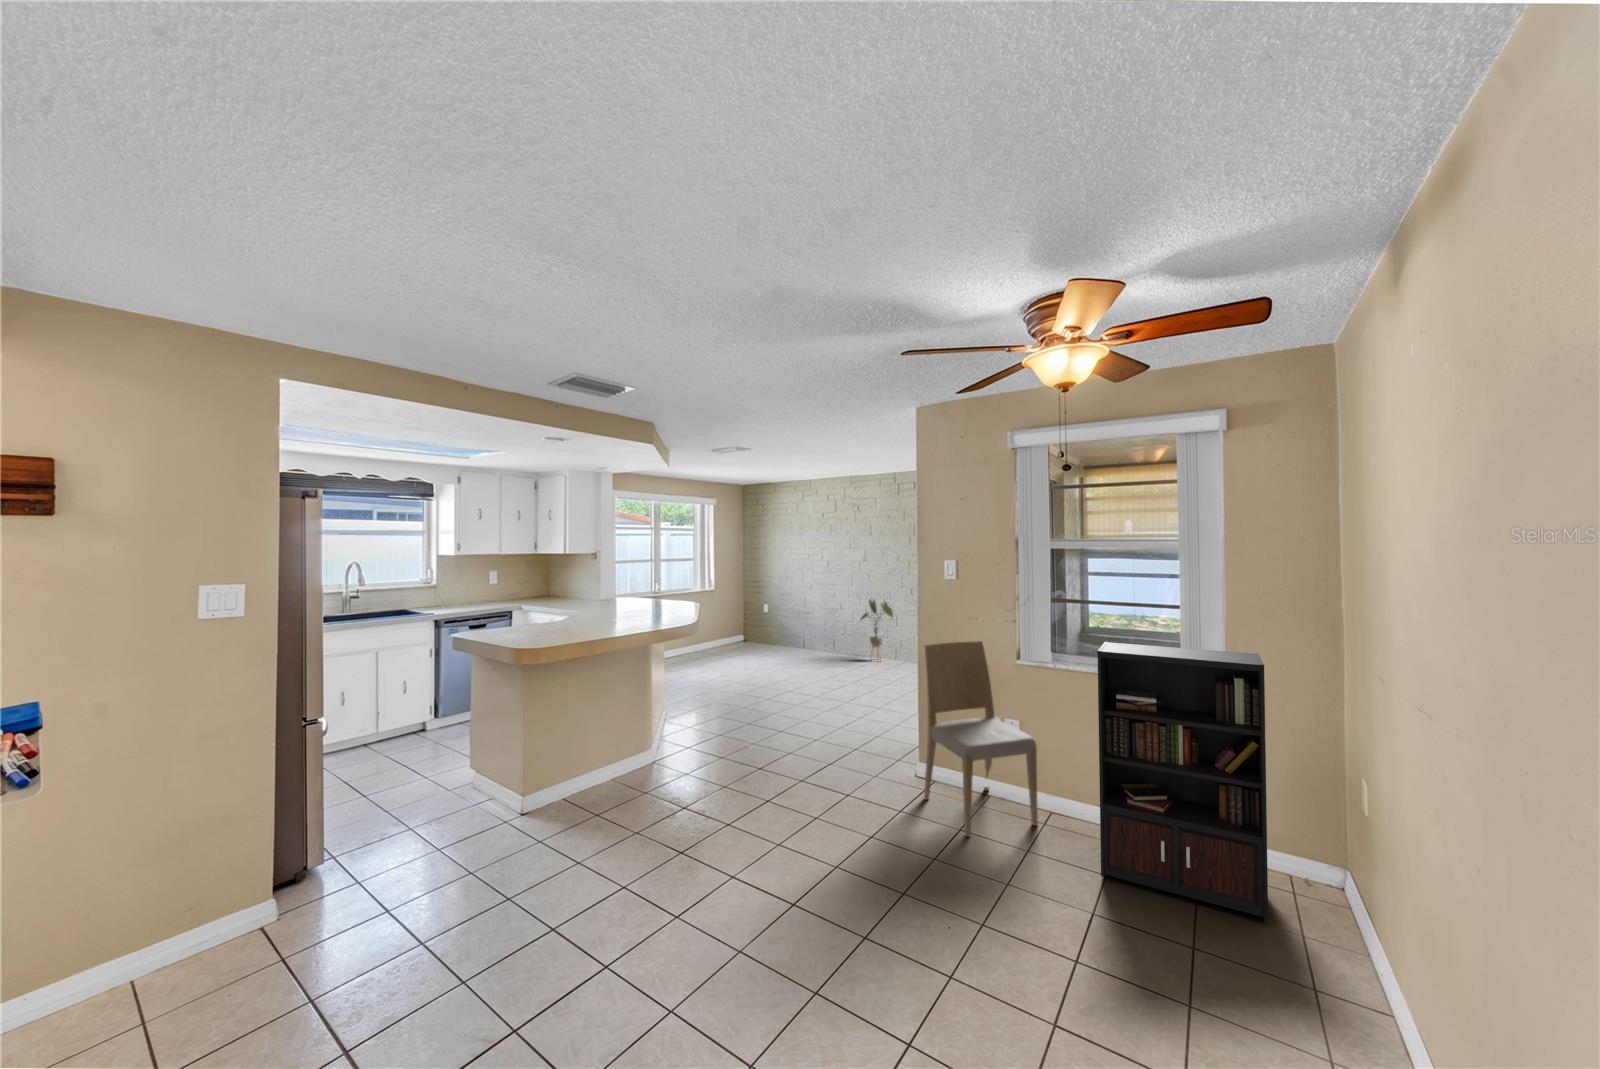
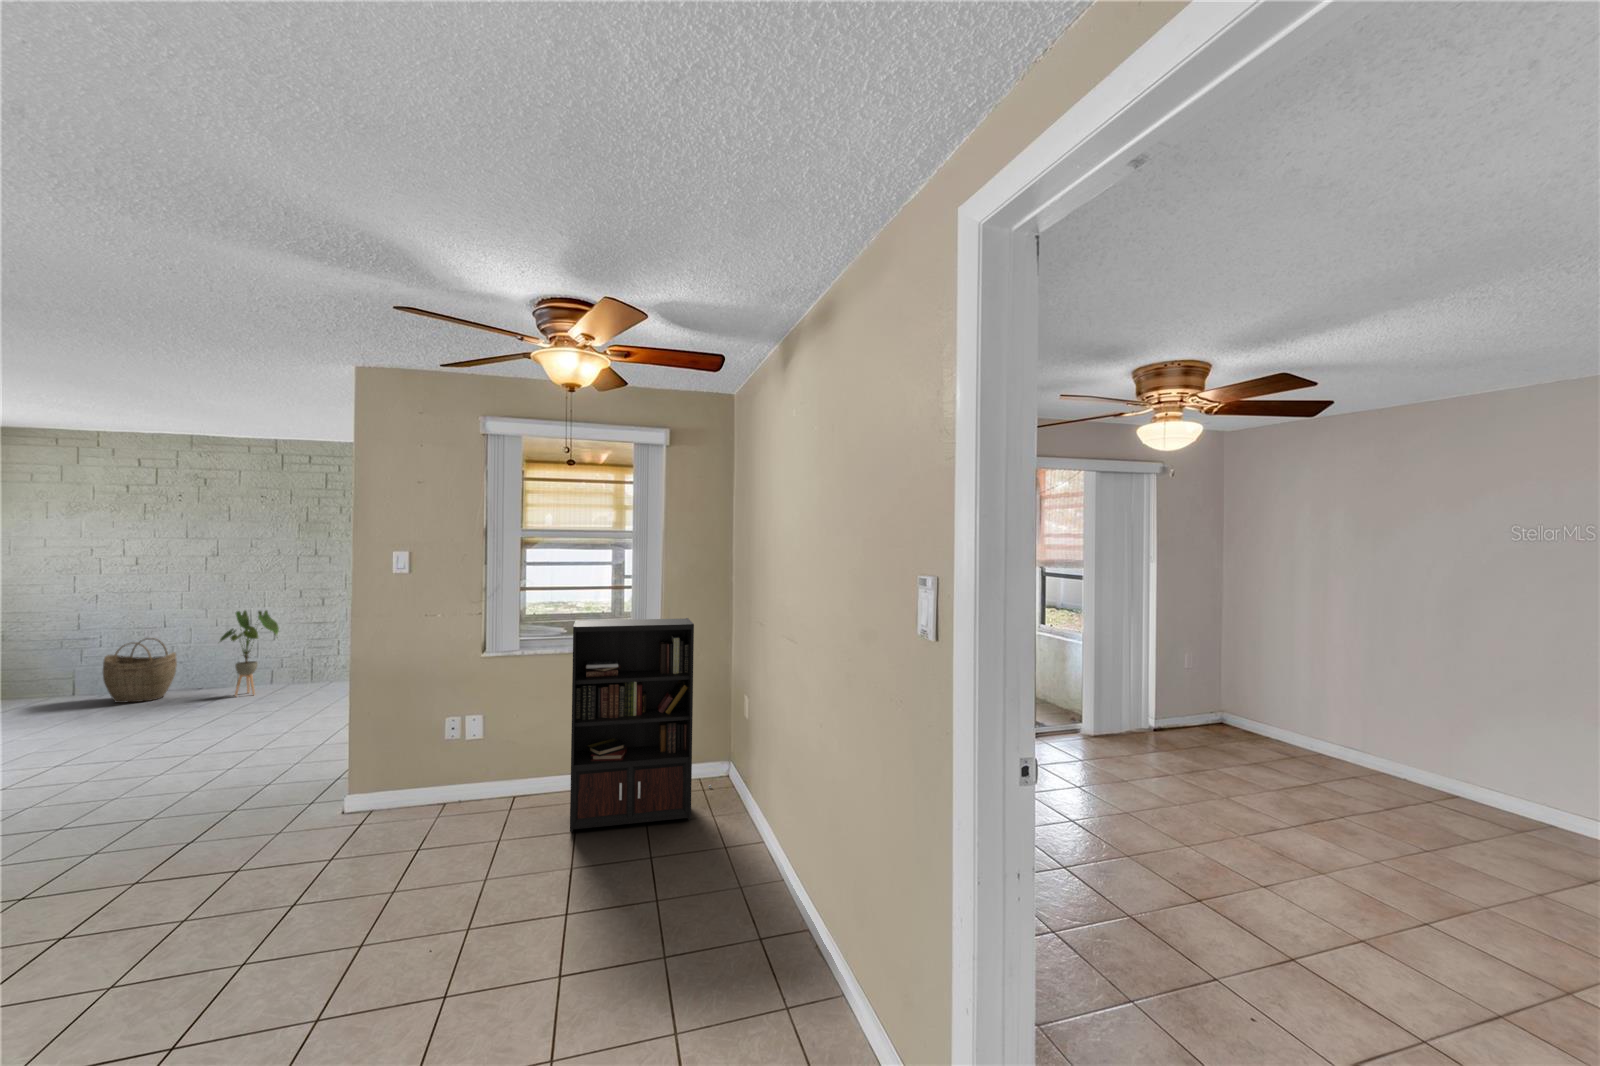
woven basket: none [805,614,840,657] -> present [103,638,177,703]
dining chair: present [924,641,1038,837] -> none [367,636,506,844]

